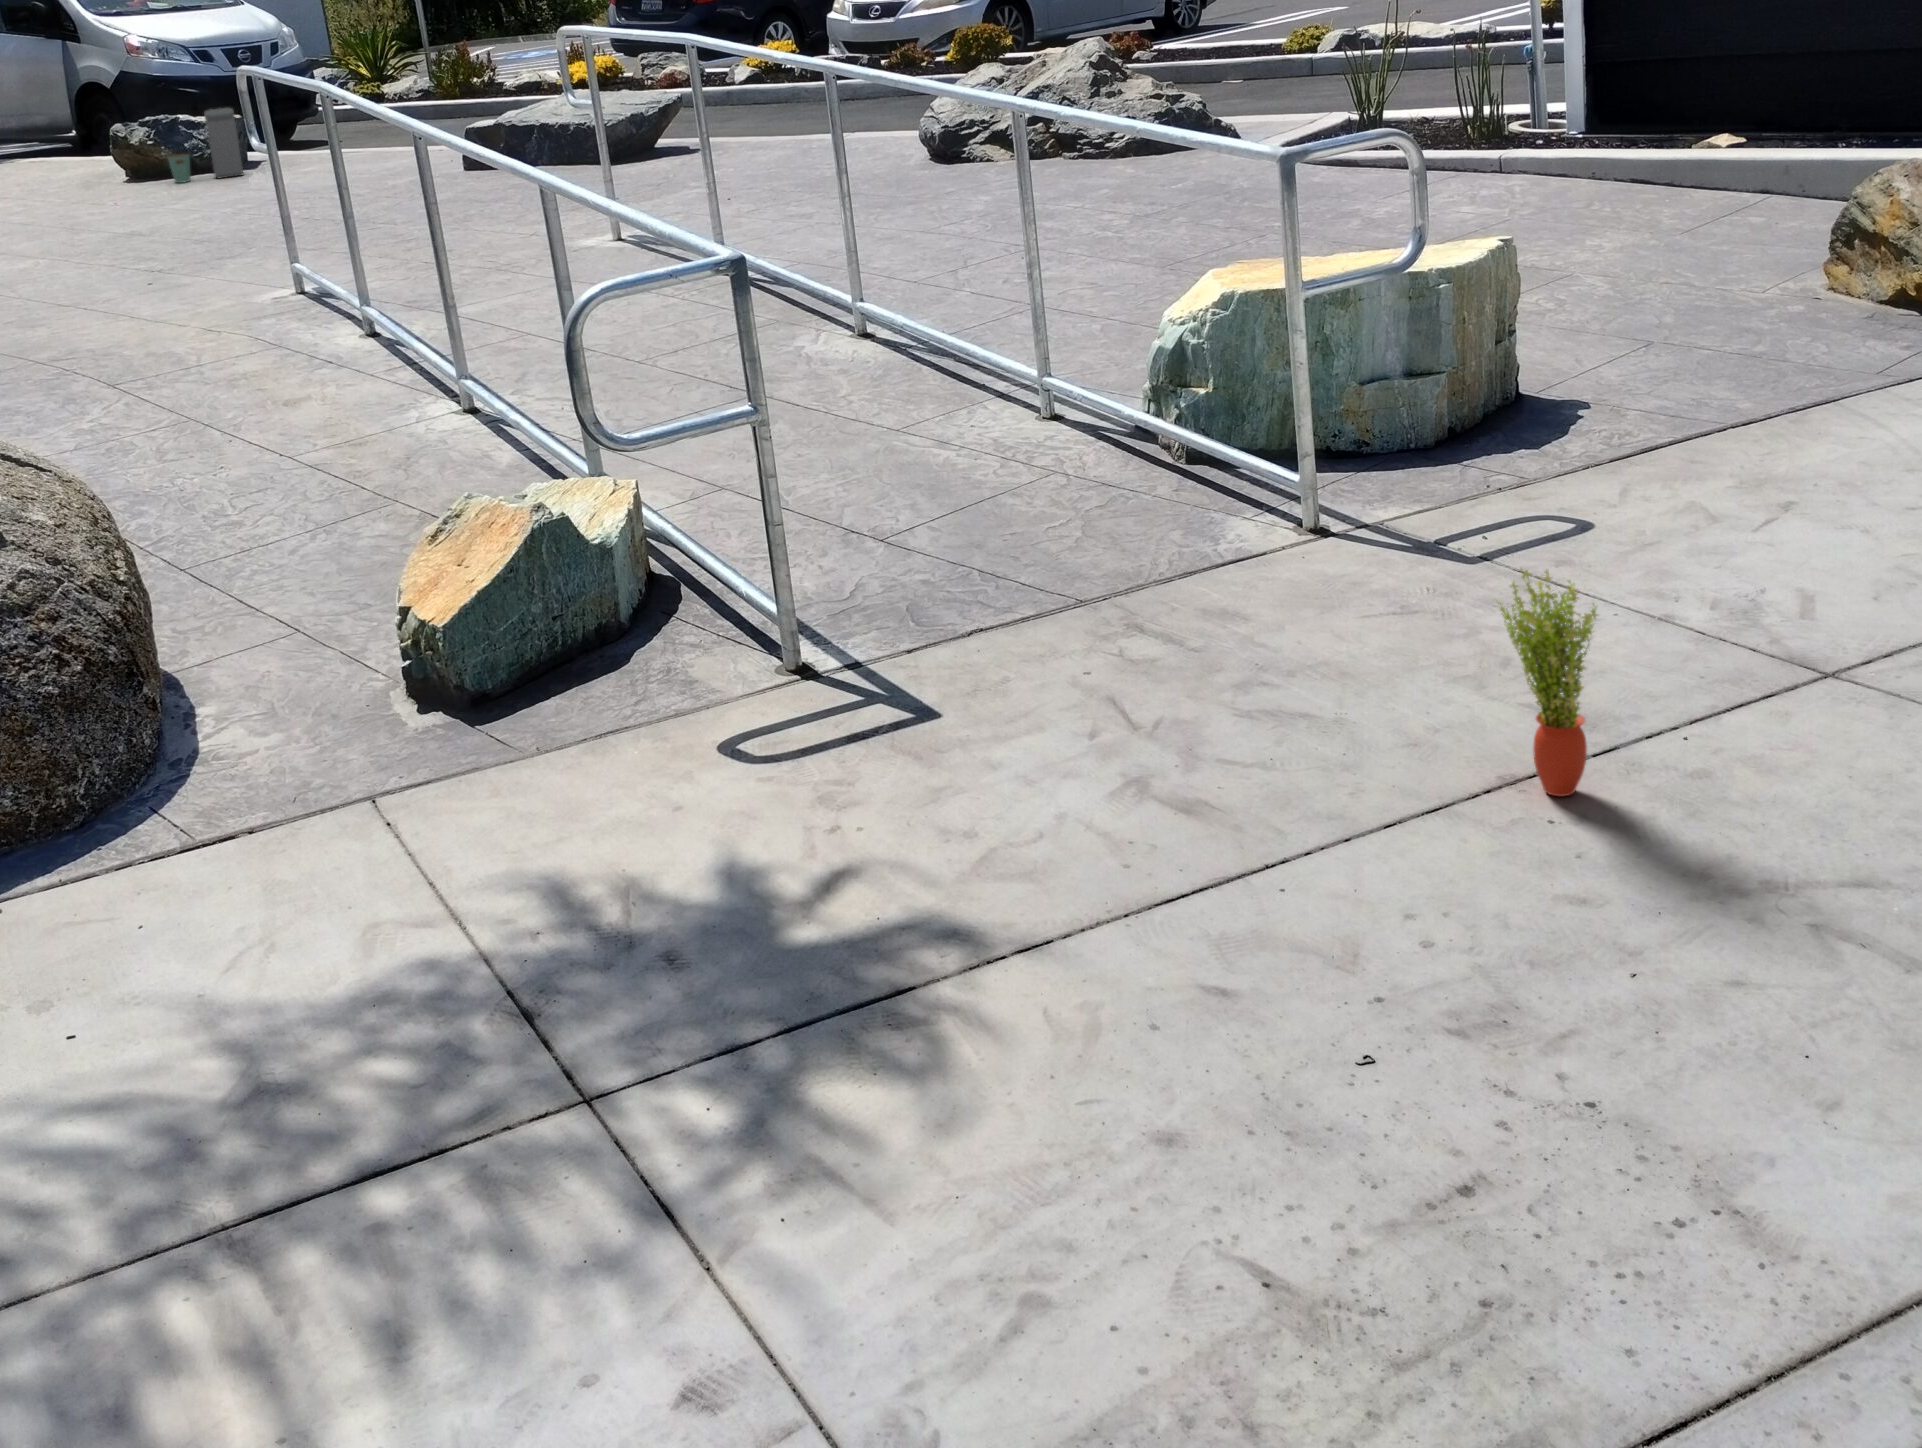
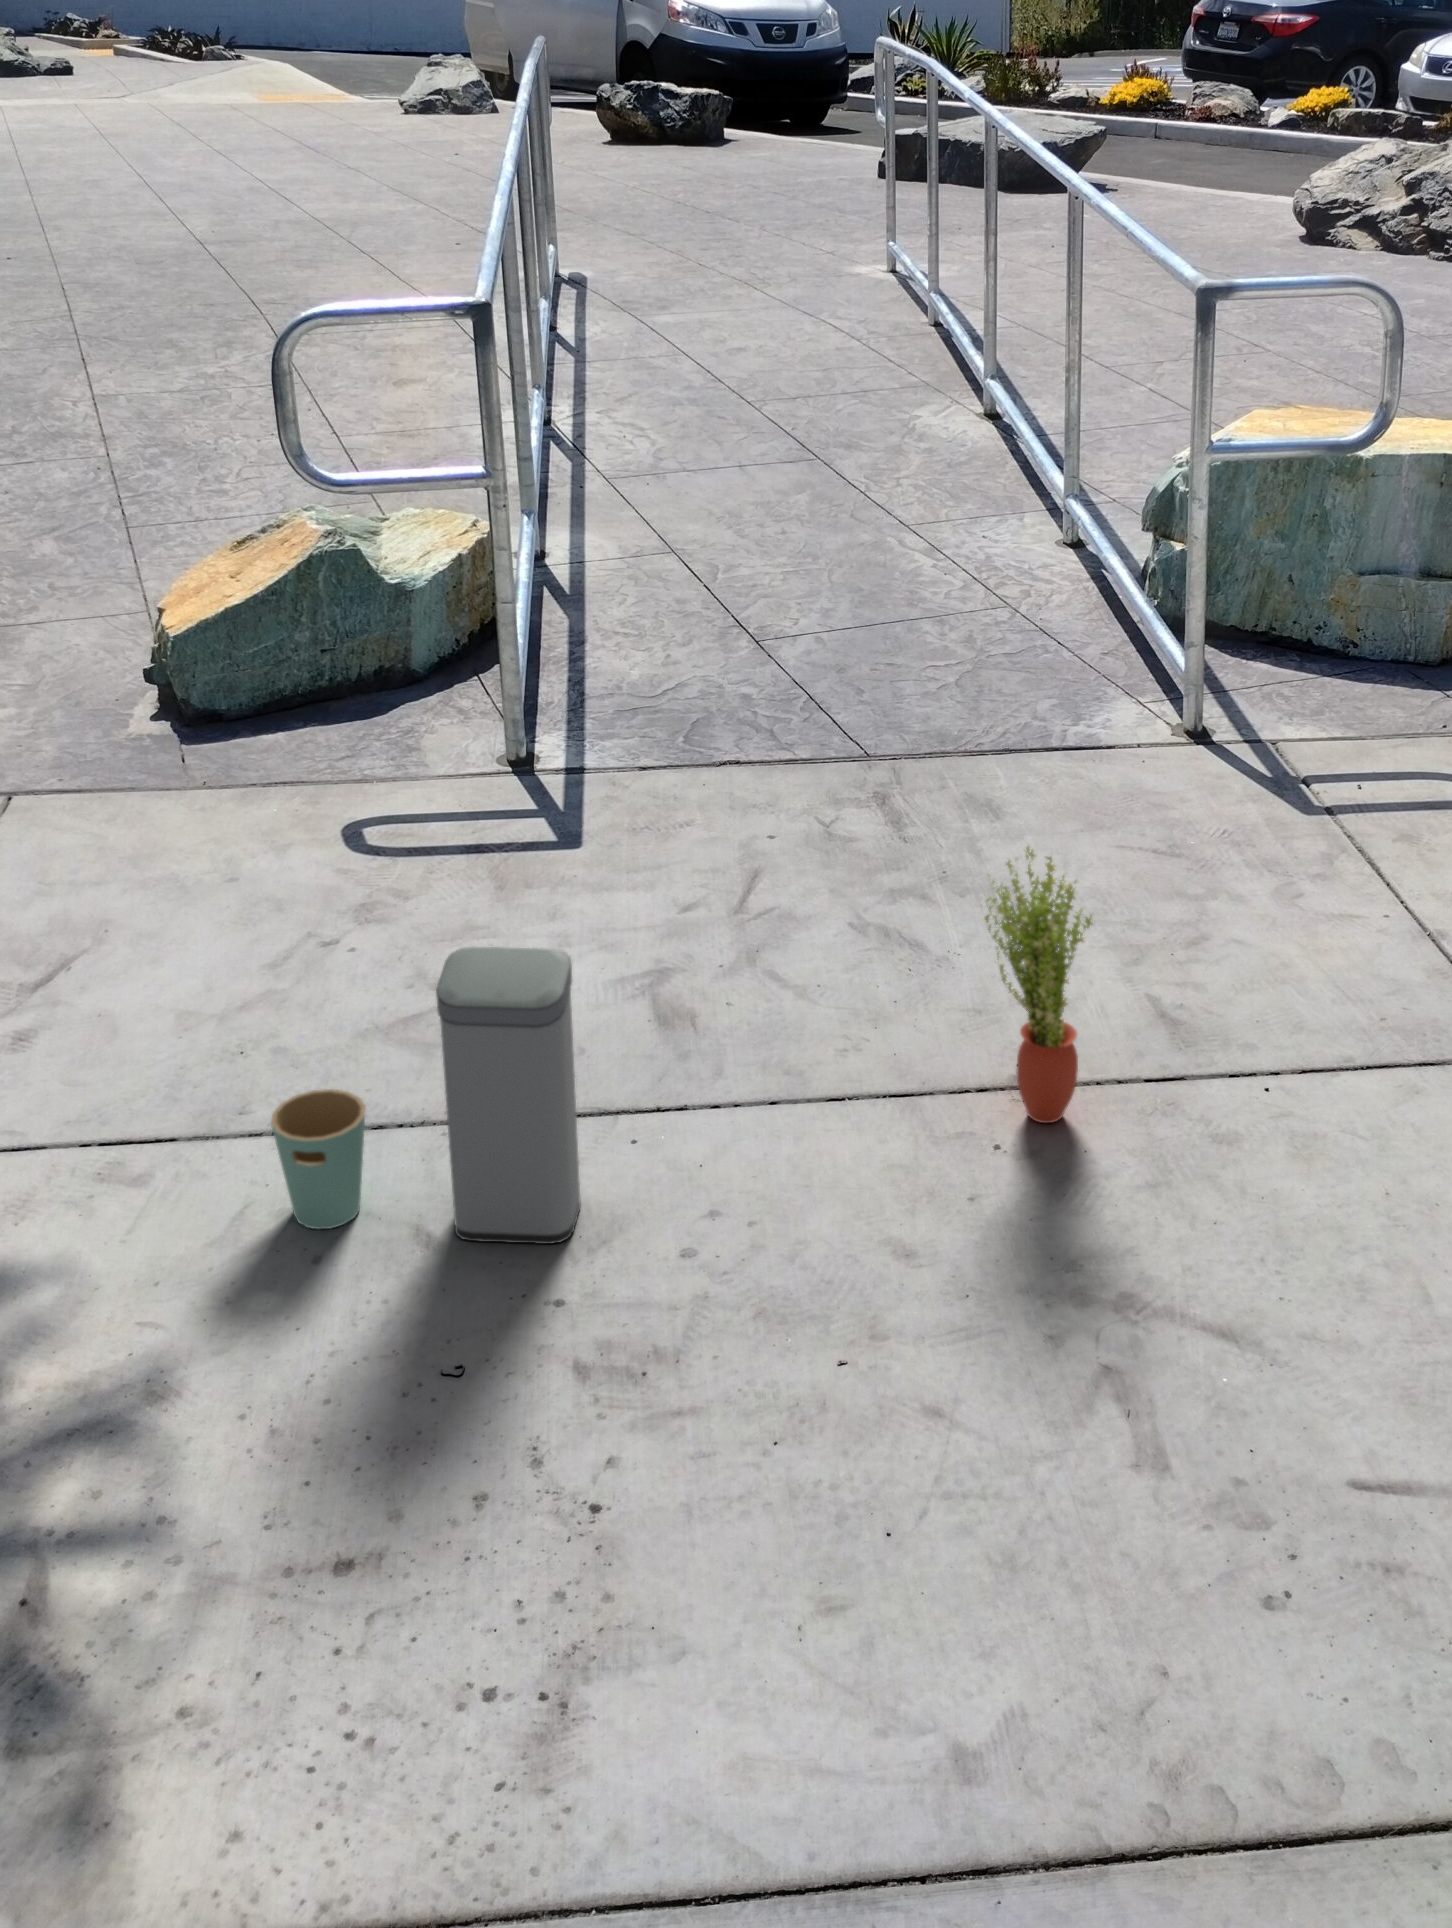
trash can: present [168,108,243,183] -> present [271,947,581,1244]

